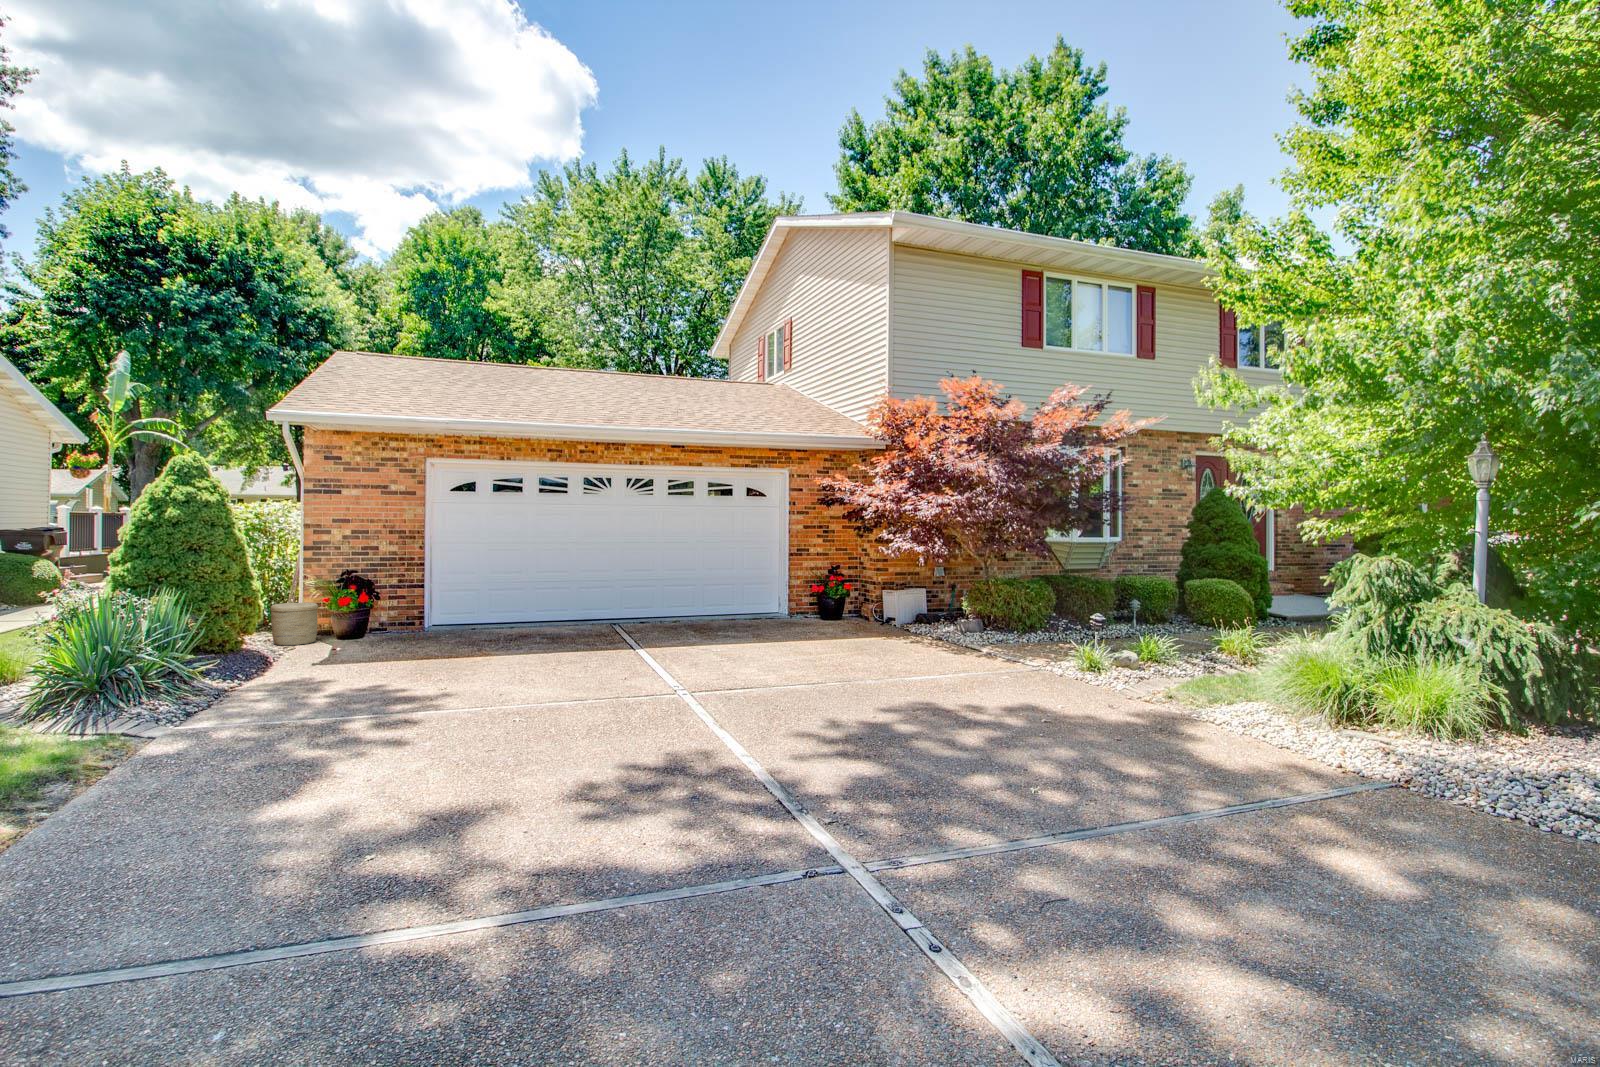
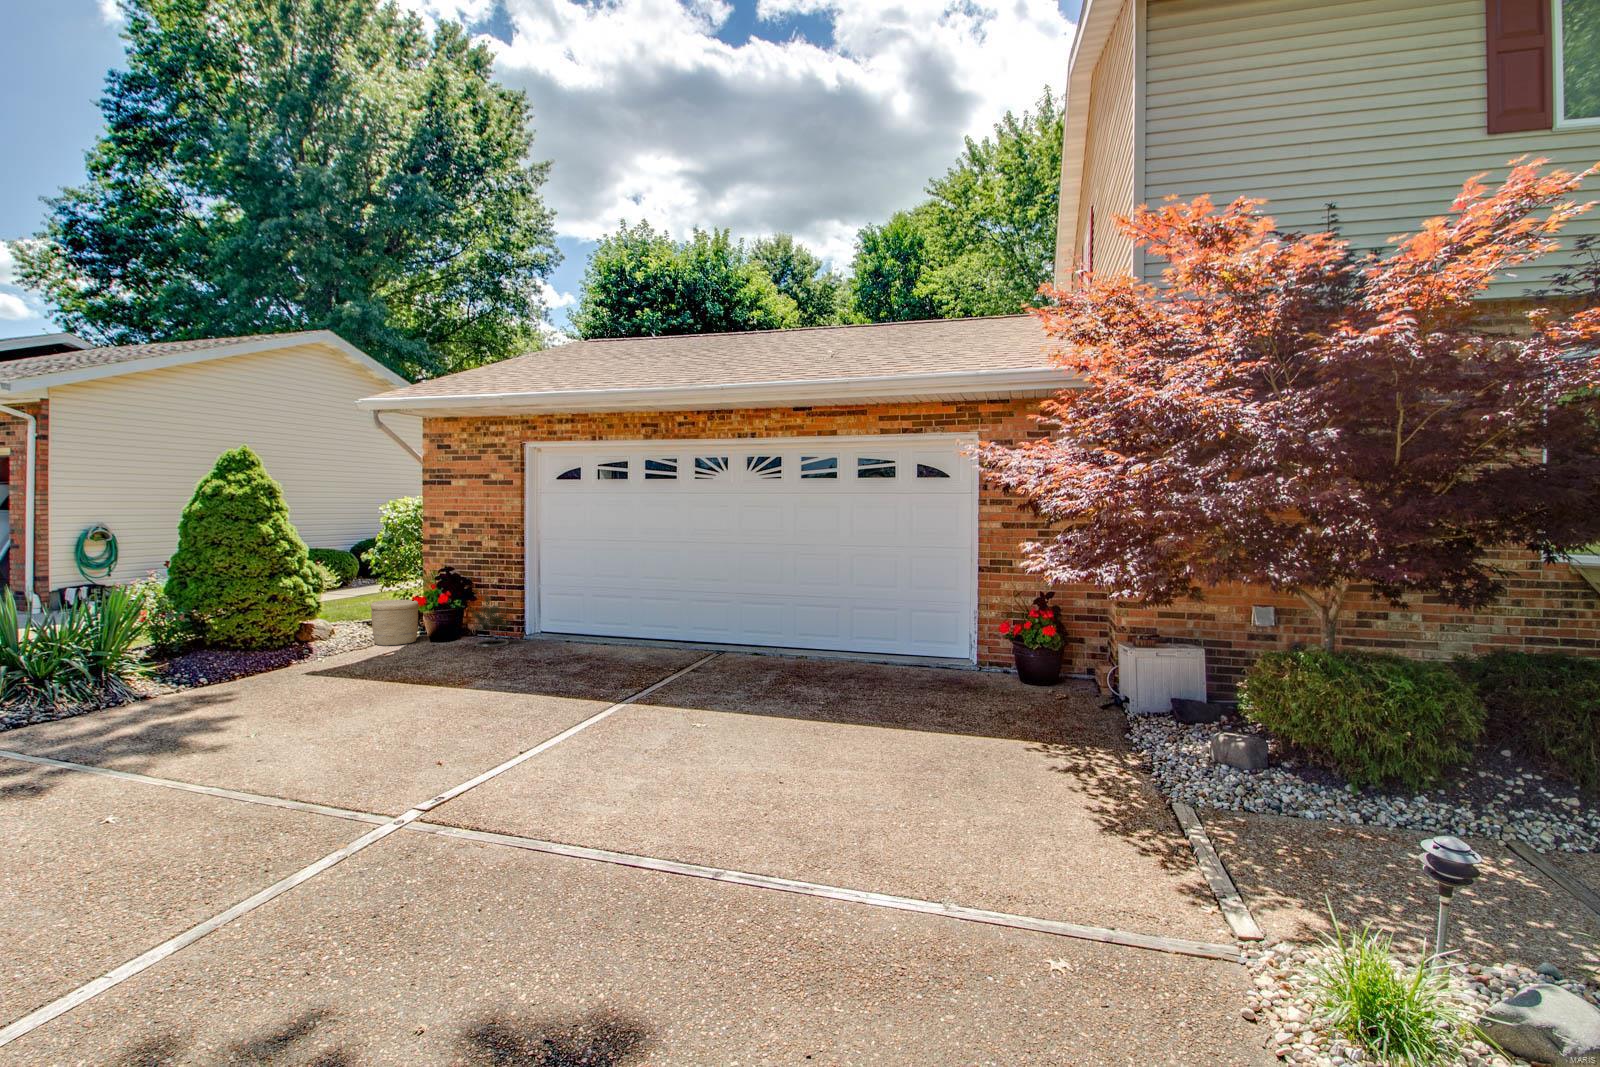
potted tree: none [383,586,418,638] -> present [473,592,510,647]

